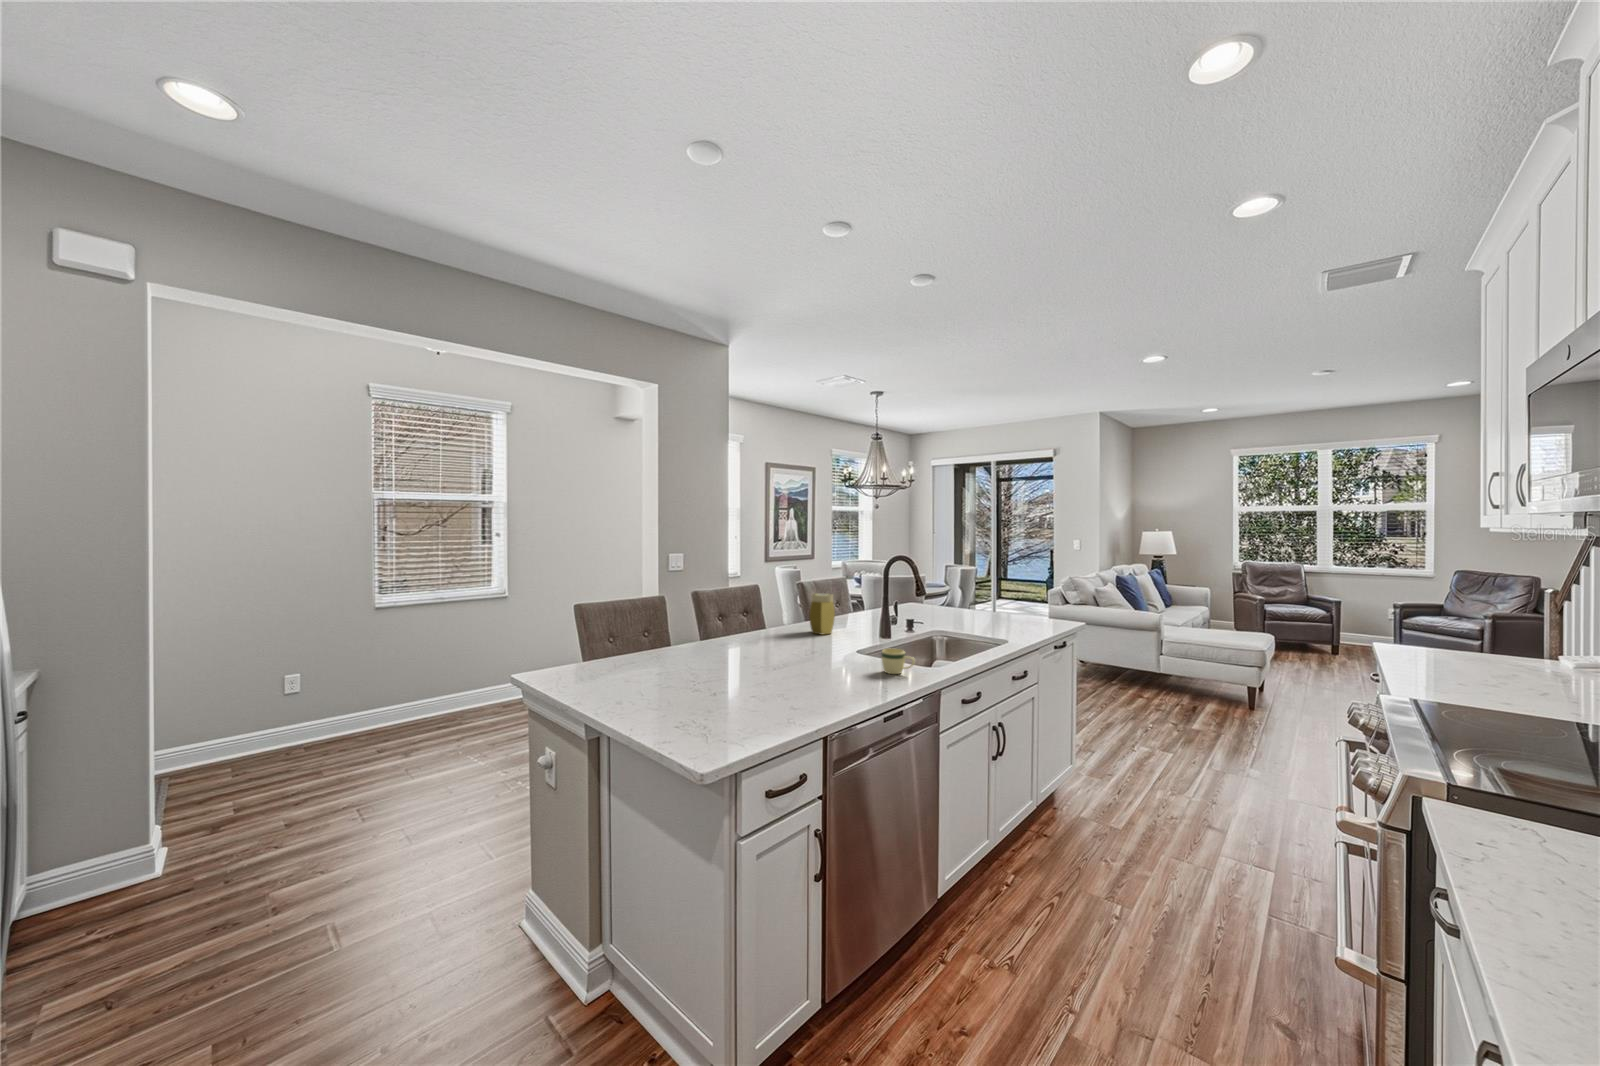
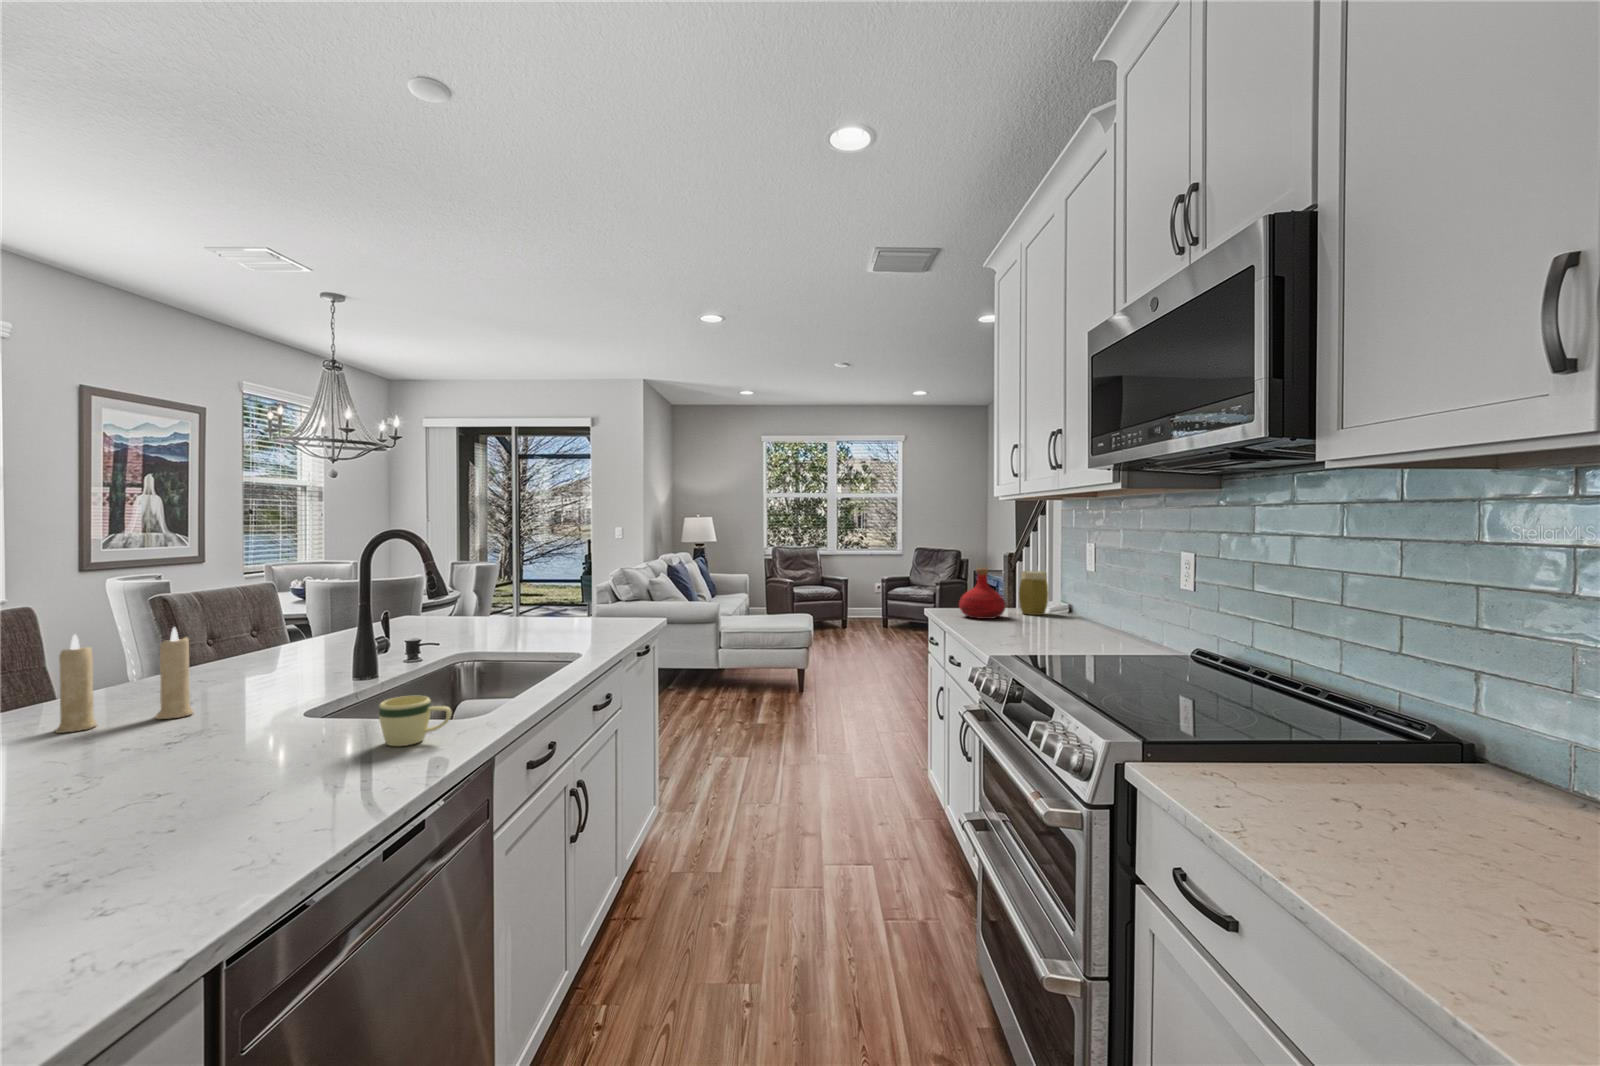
jar: present [809,593,835,635] -> present [1019,571,1049,615]
candle: none [764,599,810,643] -> present [54,628,194,733]
bottle: none [1415,607,1488,663] -> present [959,568,1005,619]

